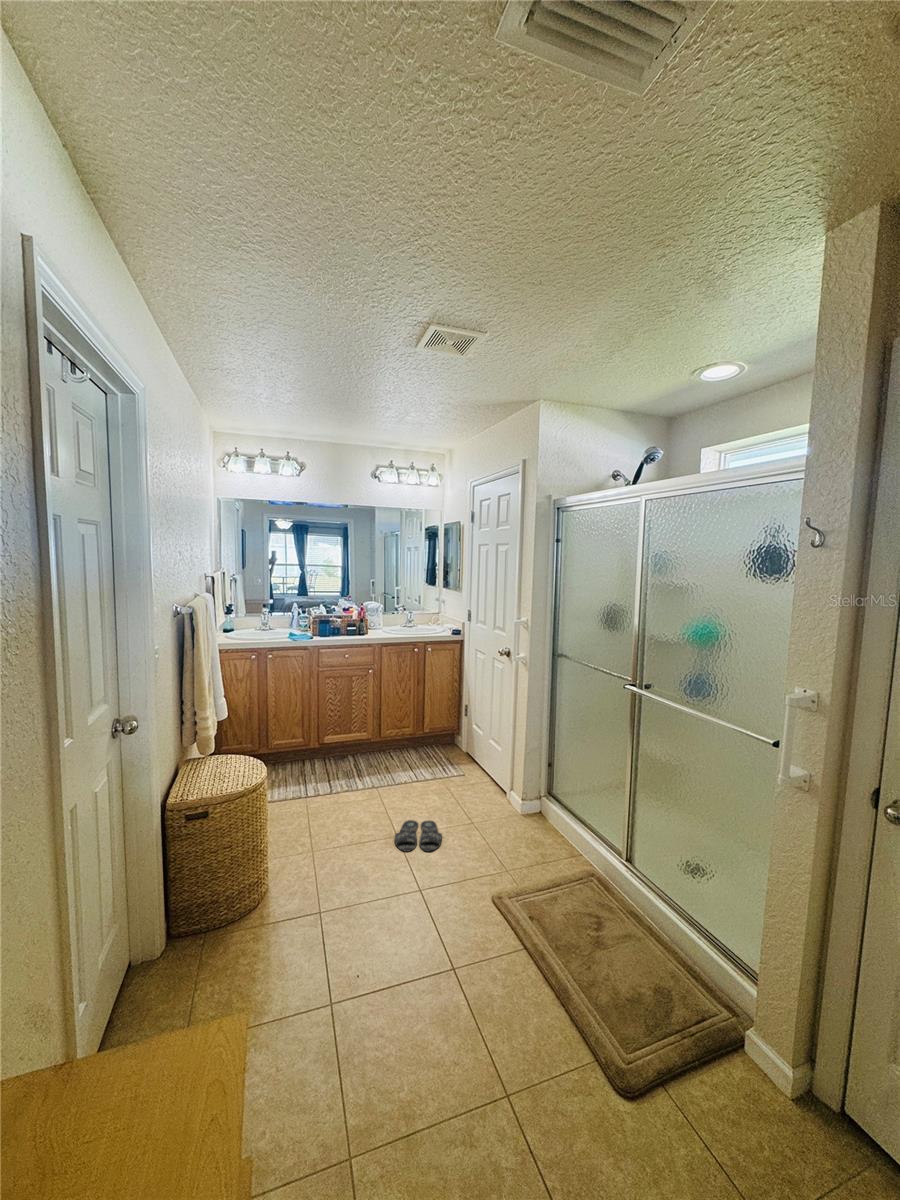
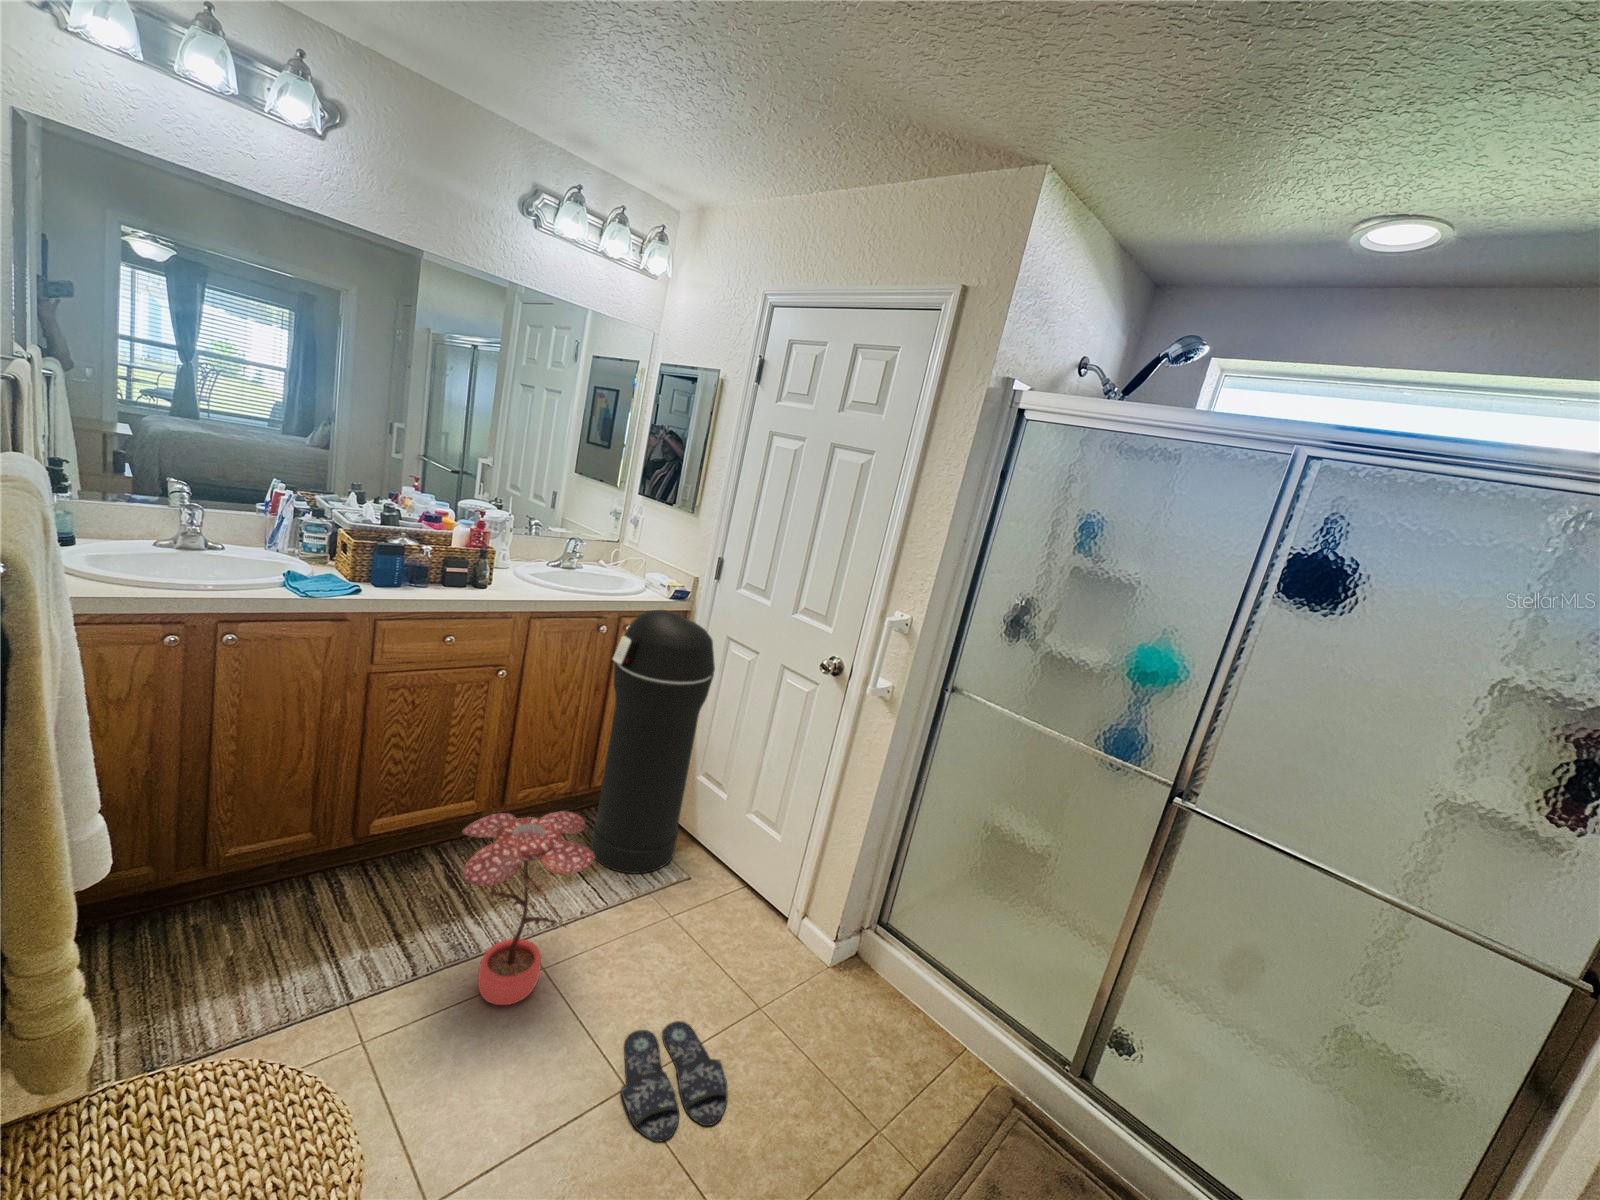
trash can: none [414,636,467,772] -> present [591,610,715,873]
potted plant: none [337,723,392,805] -> present [462,811,595,1005]

